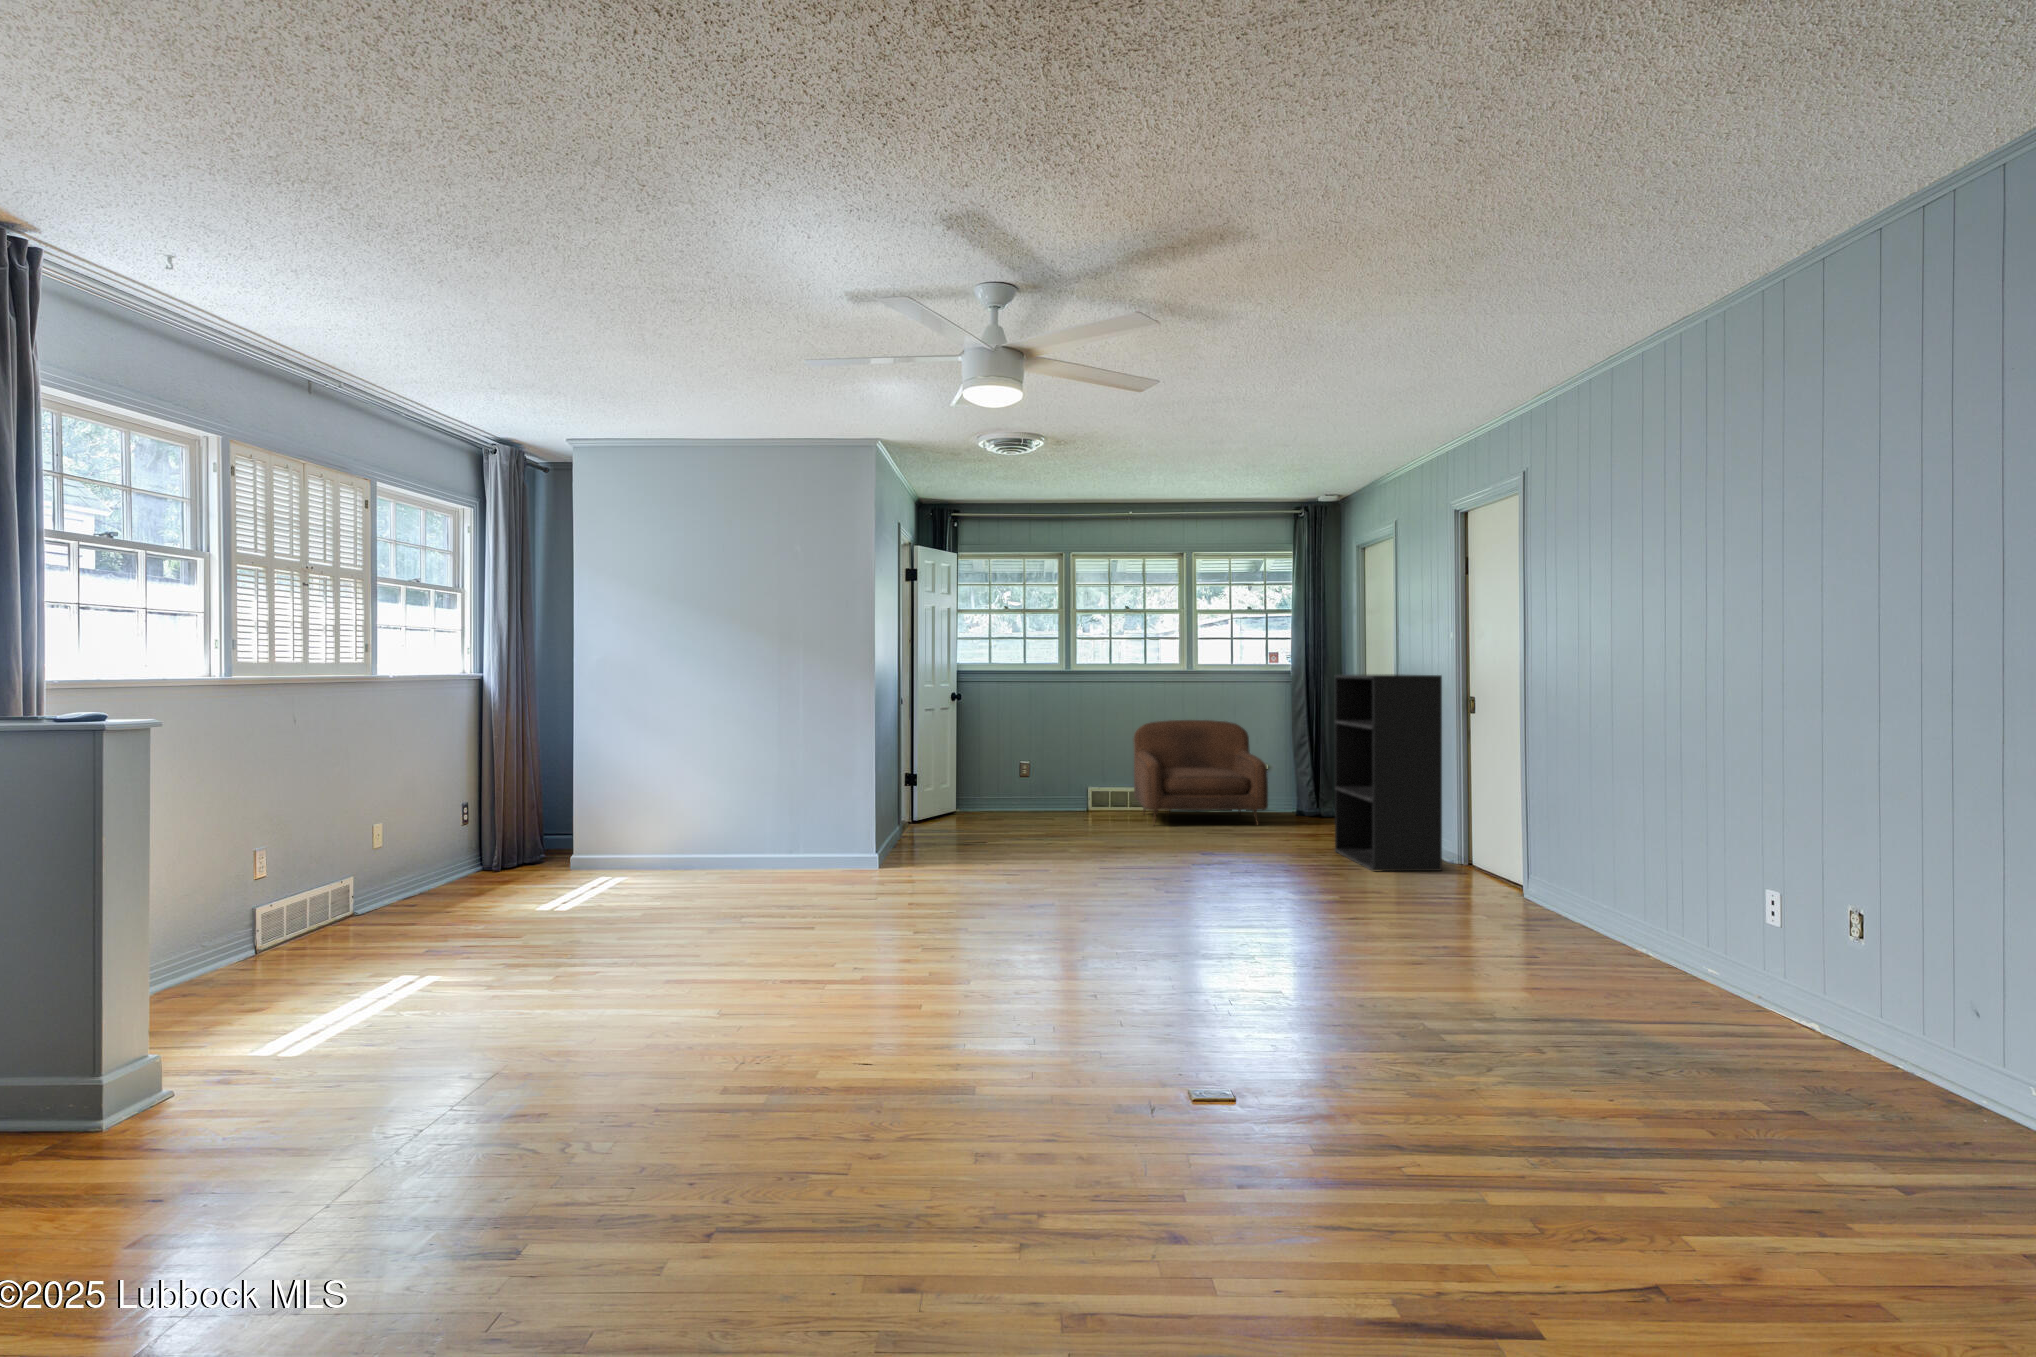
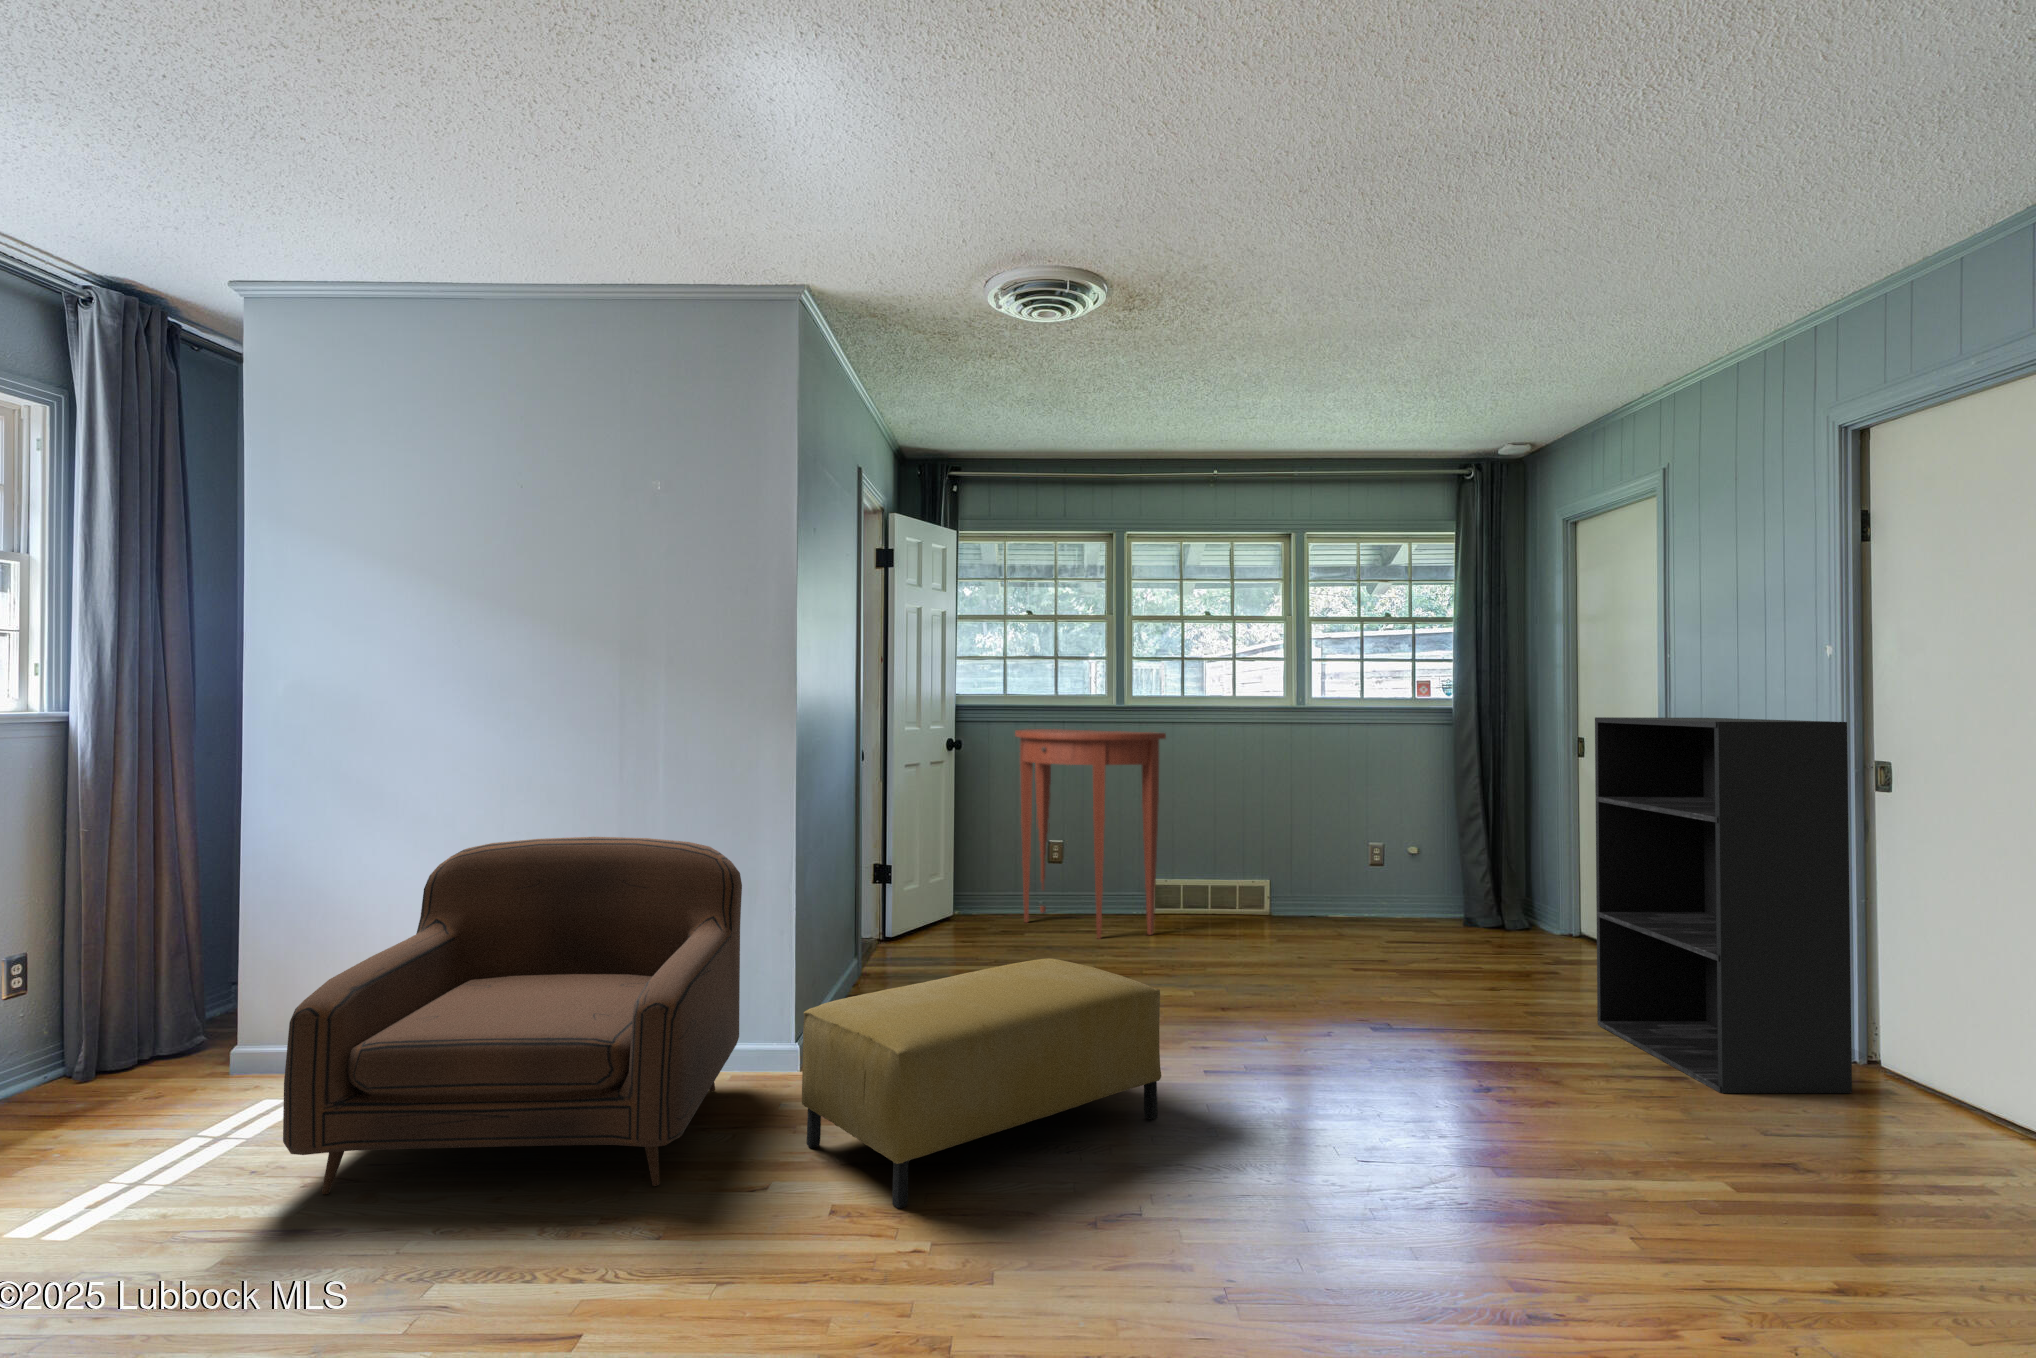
console table: none [997,687,1097,822] -> present [1015,729,1166,938]
armchair: present [1133,720,1268,825] -> present [283,837,742,1194]
ottoman: none [895,805,1076,903] -> present [802,958,1161,1209]

